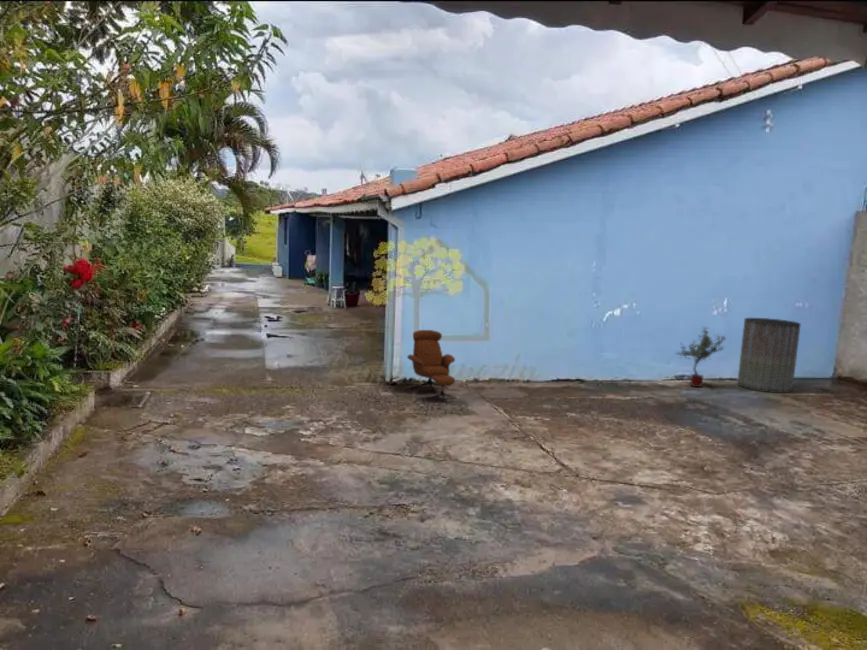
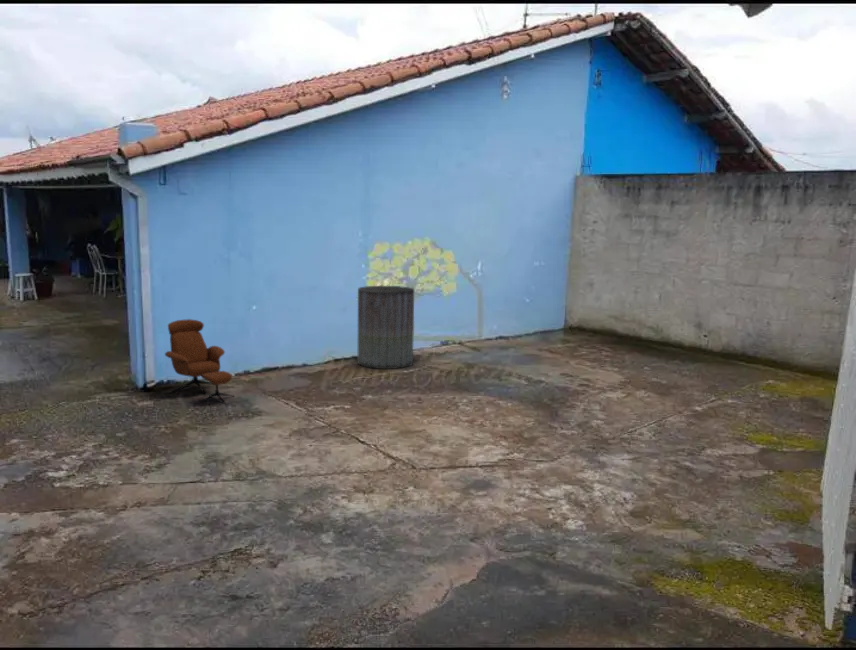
trash can: present [738,318,800,393] -> present [357,286,414,369]
potted tree: present [678,330,725,387] -> none [445,290,489,350]

